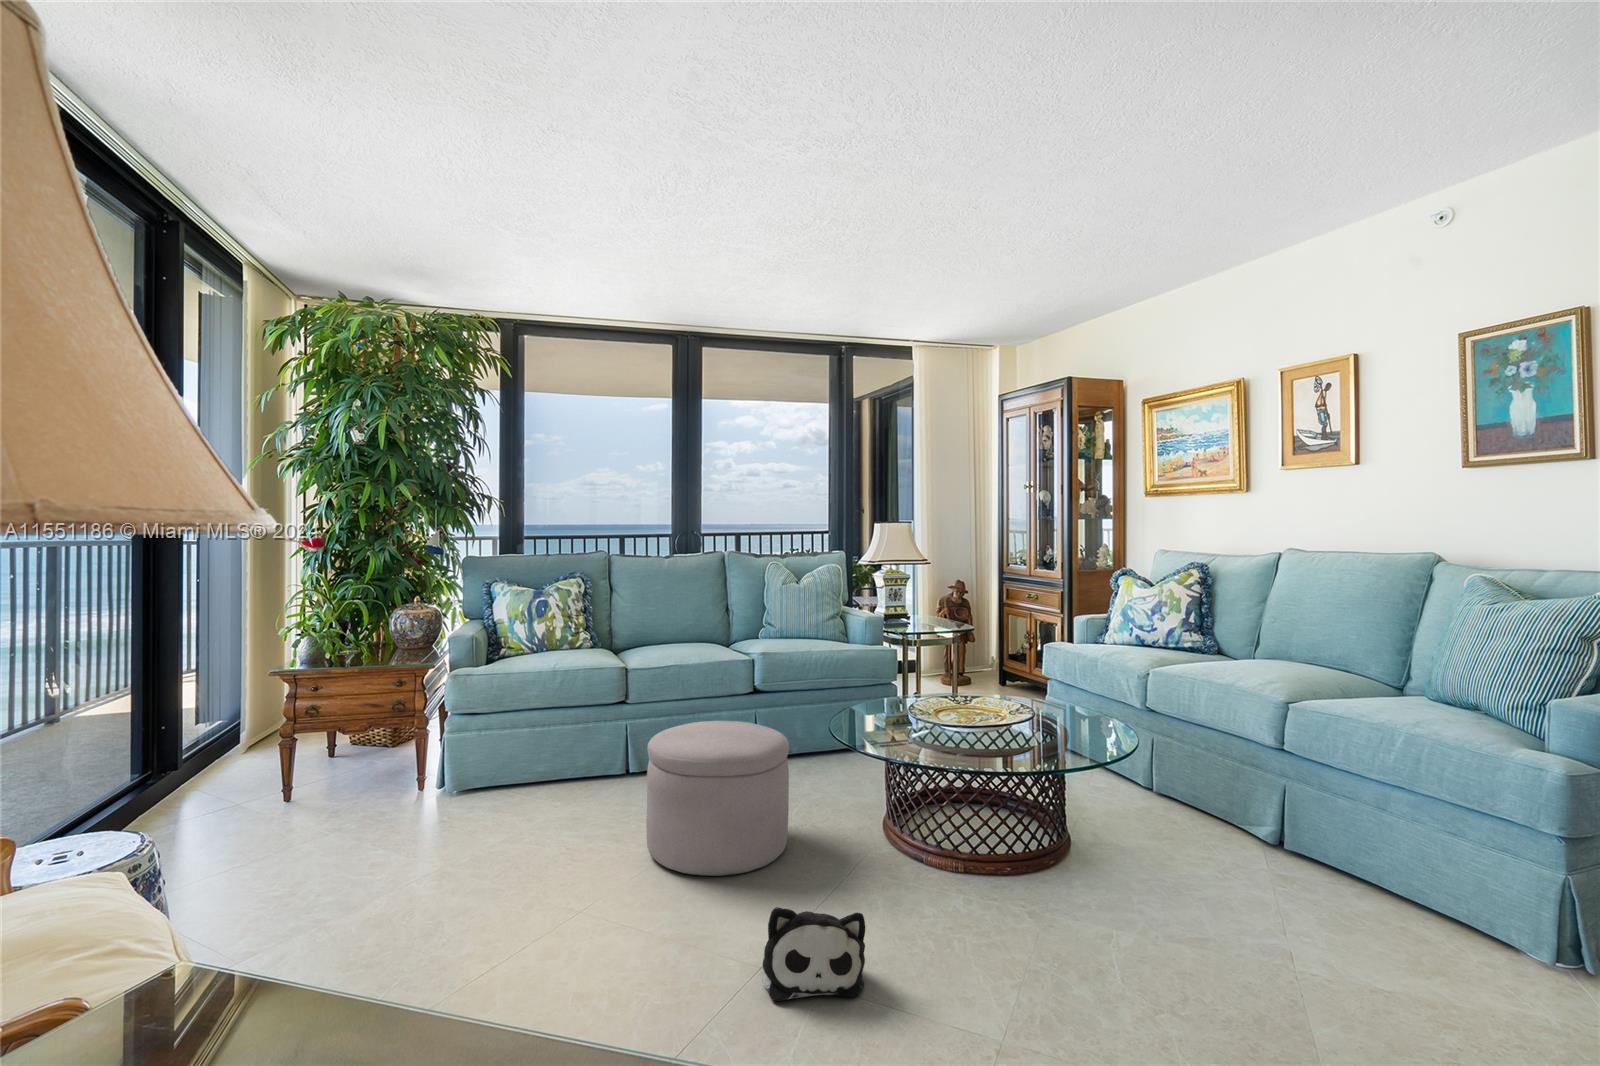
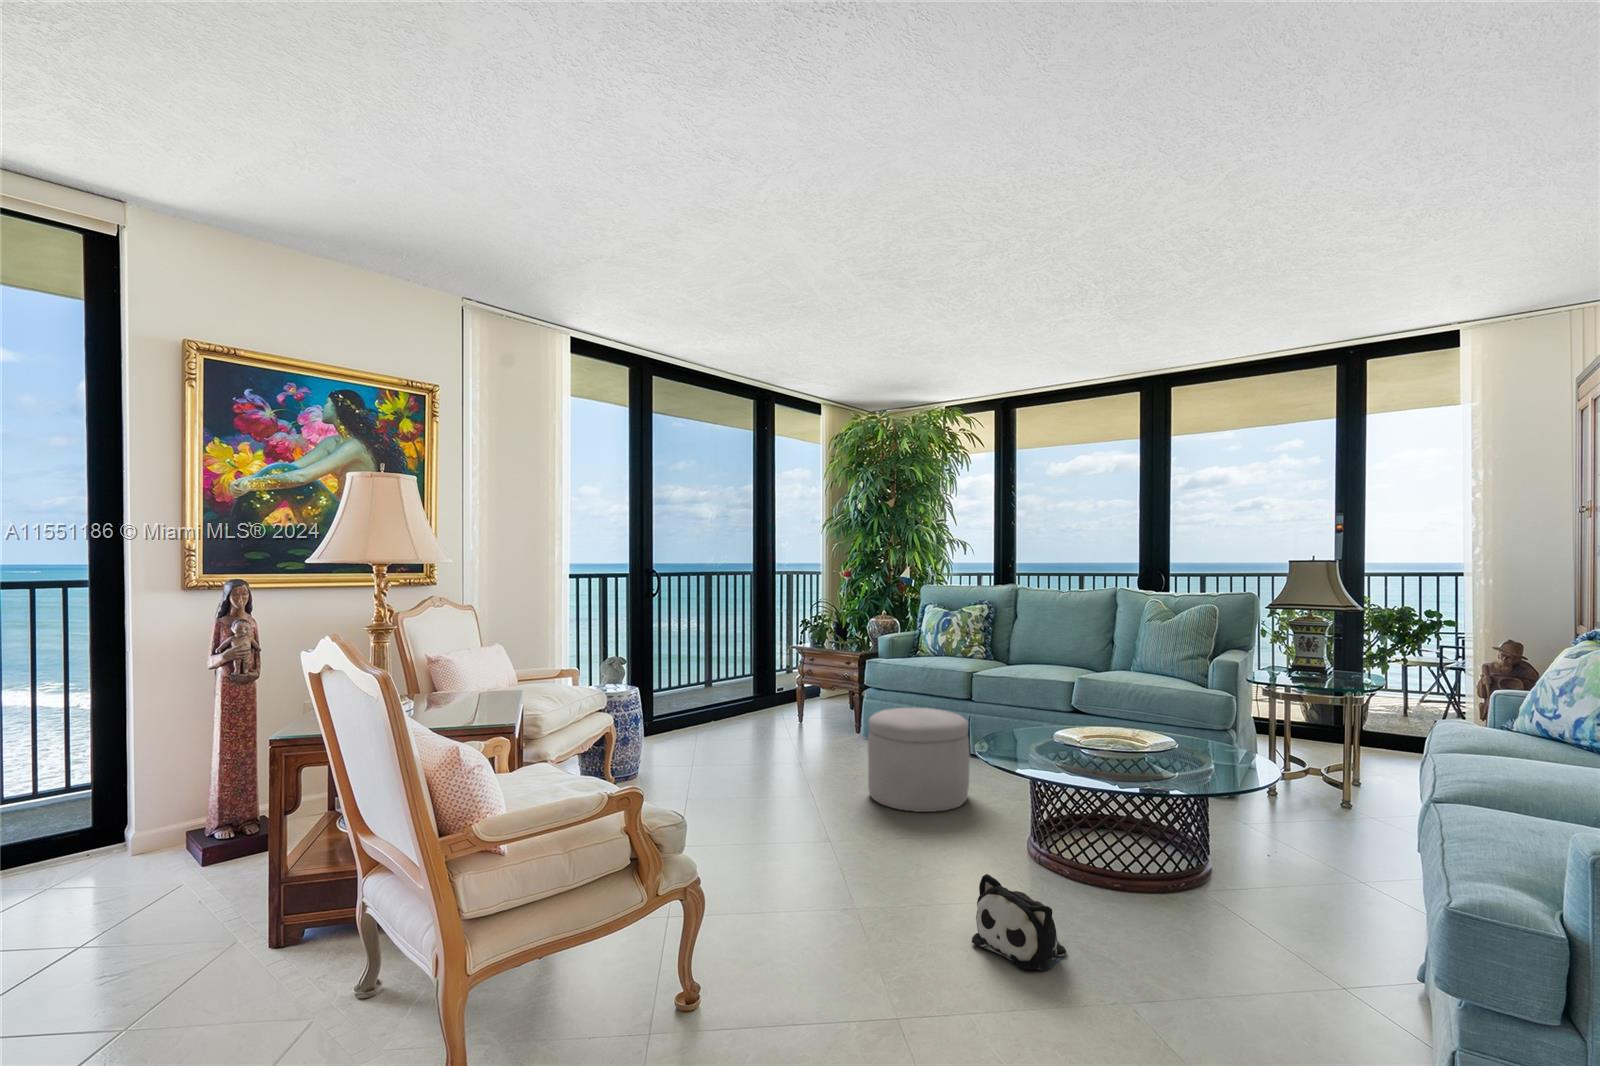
plush toy: present [763,907,865,1001] -> present [972,874,1066,970]

